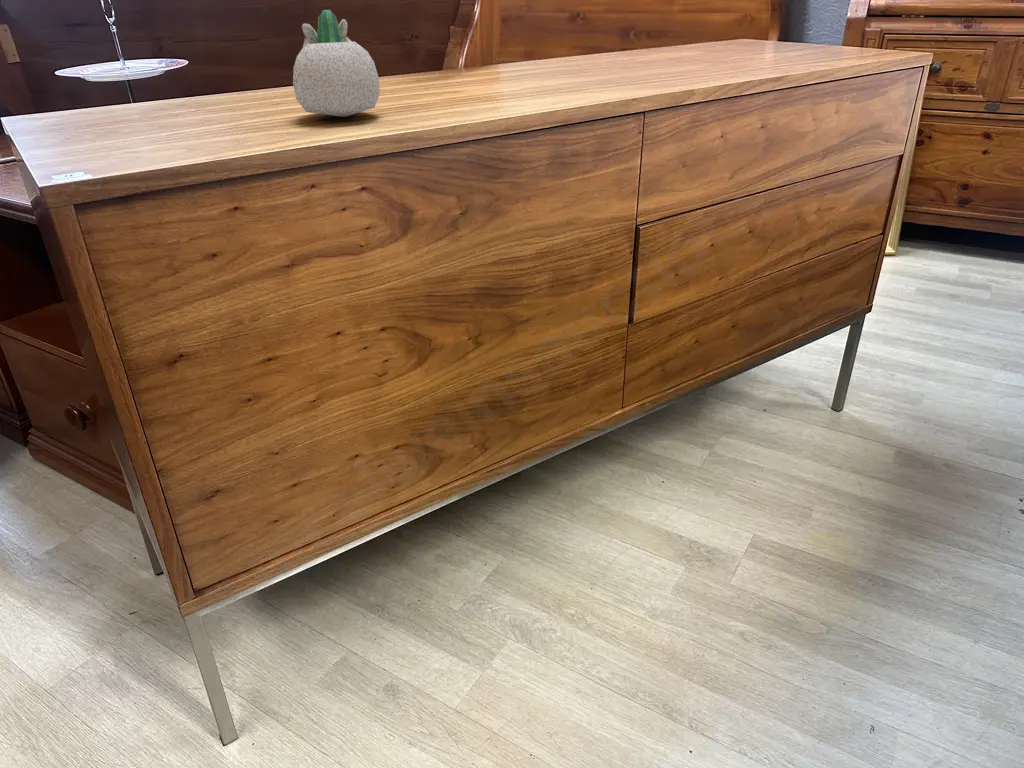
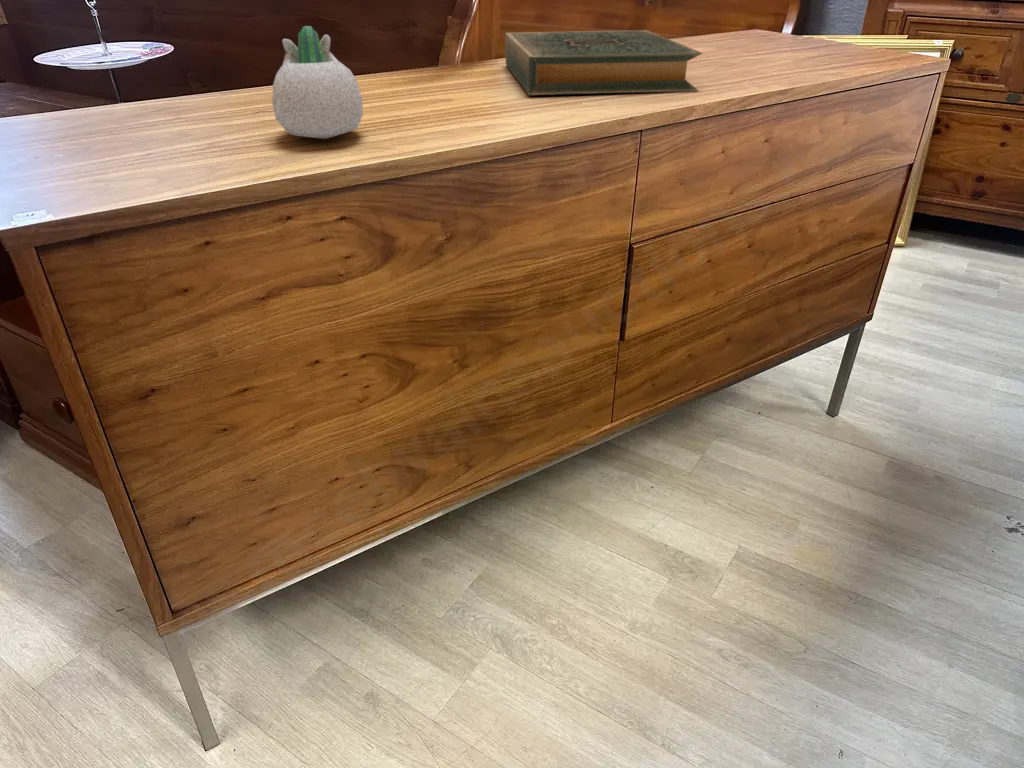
hardback book: none [506,33,699,86] -> present [505,30,702,95]

